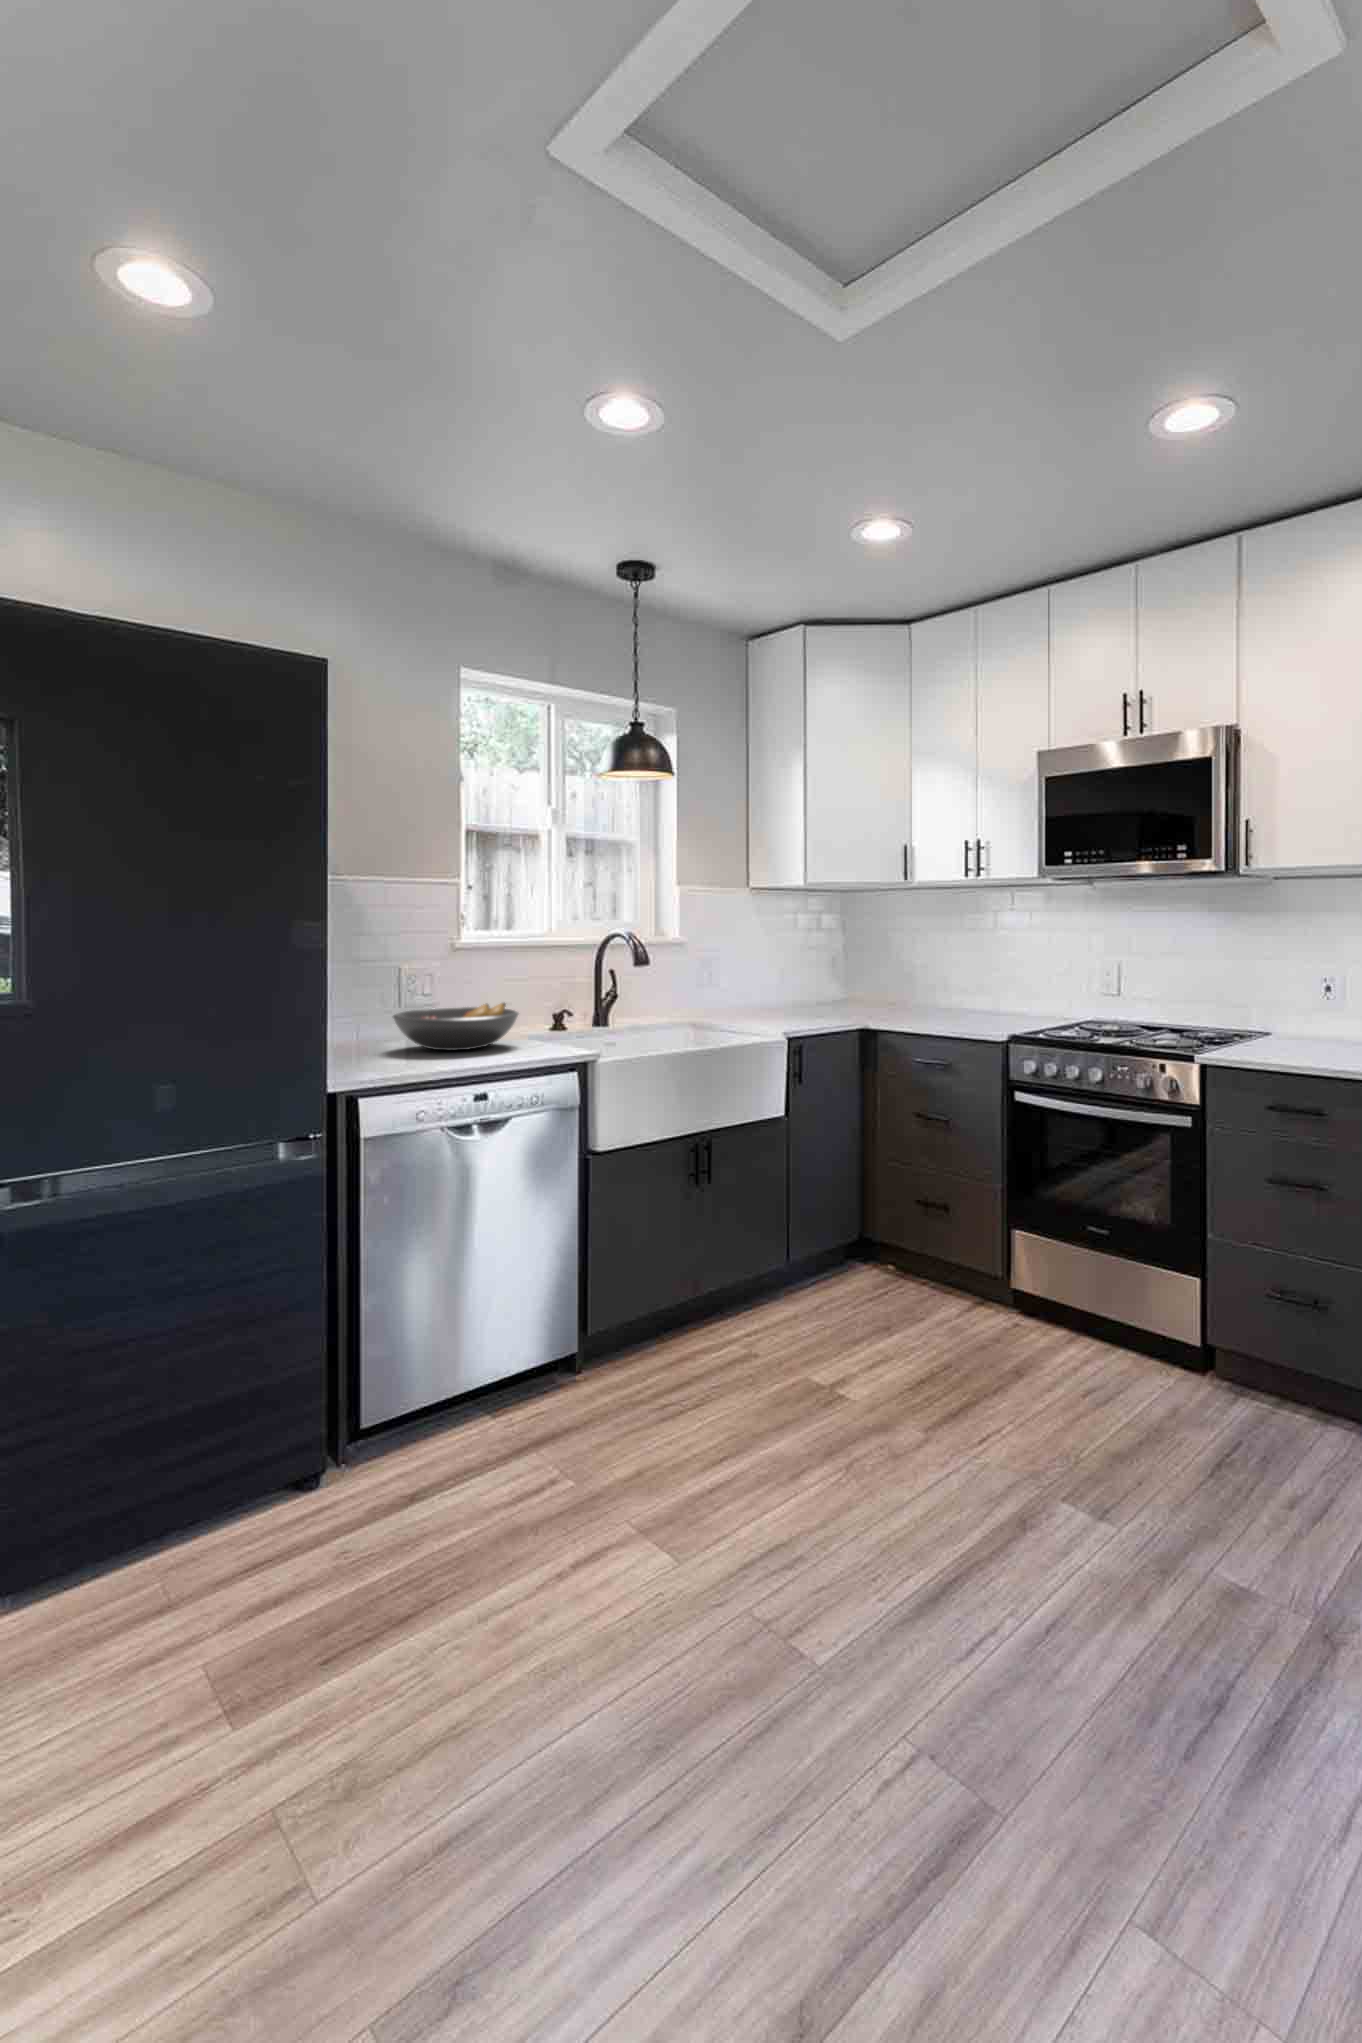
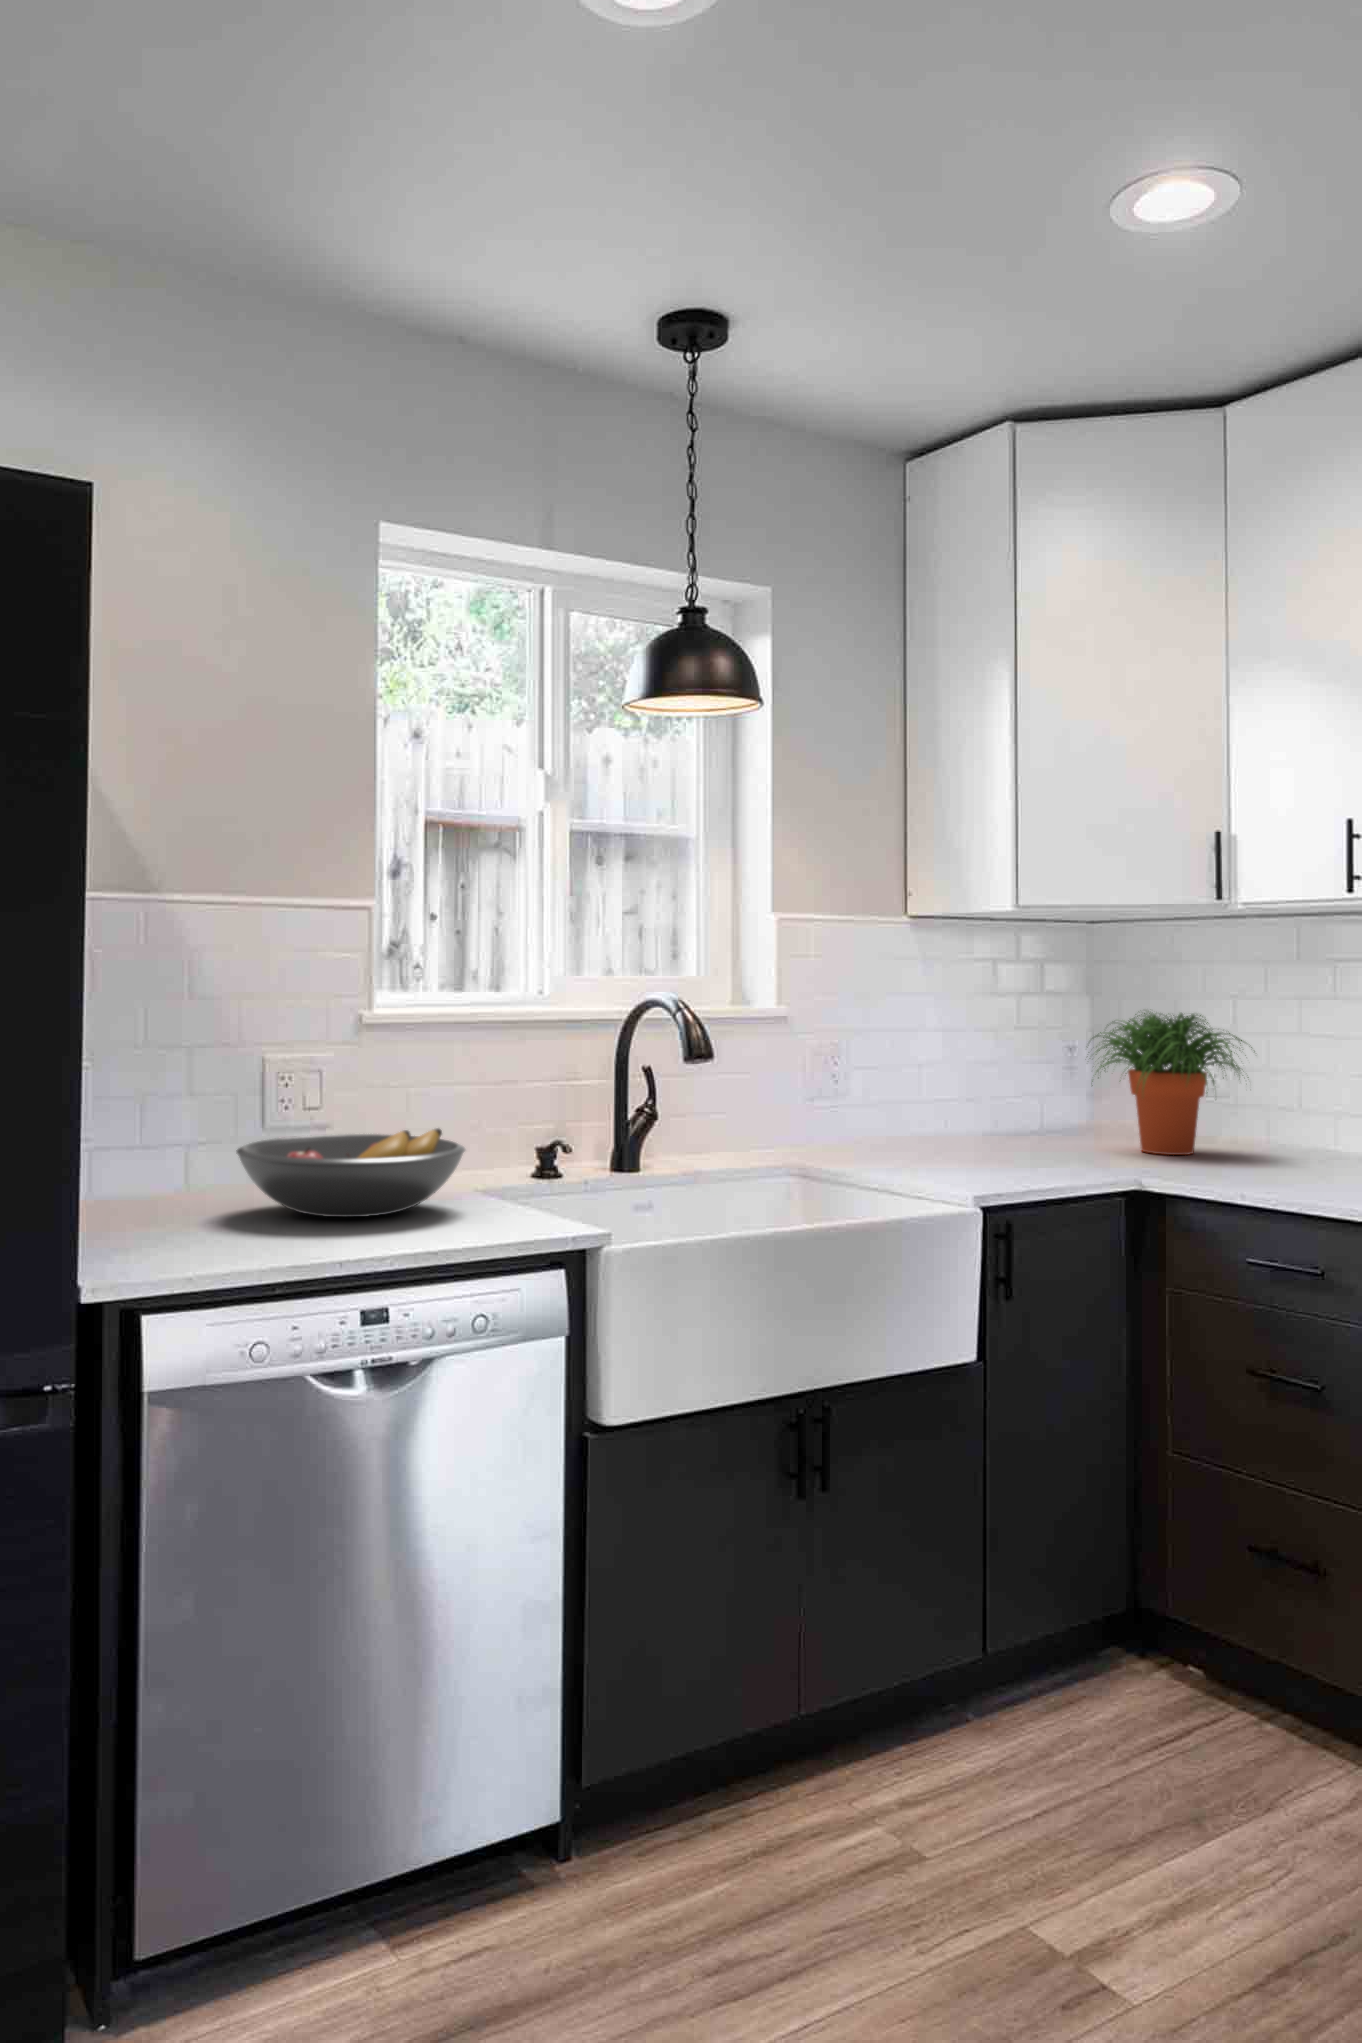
potted plant: none [842,936,928,1011] -> present [1092,1011,1255,1155]

